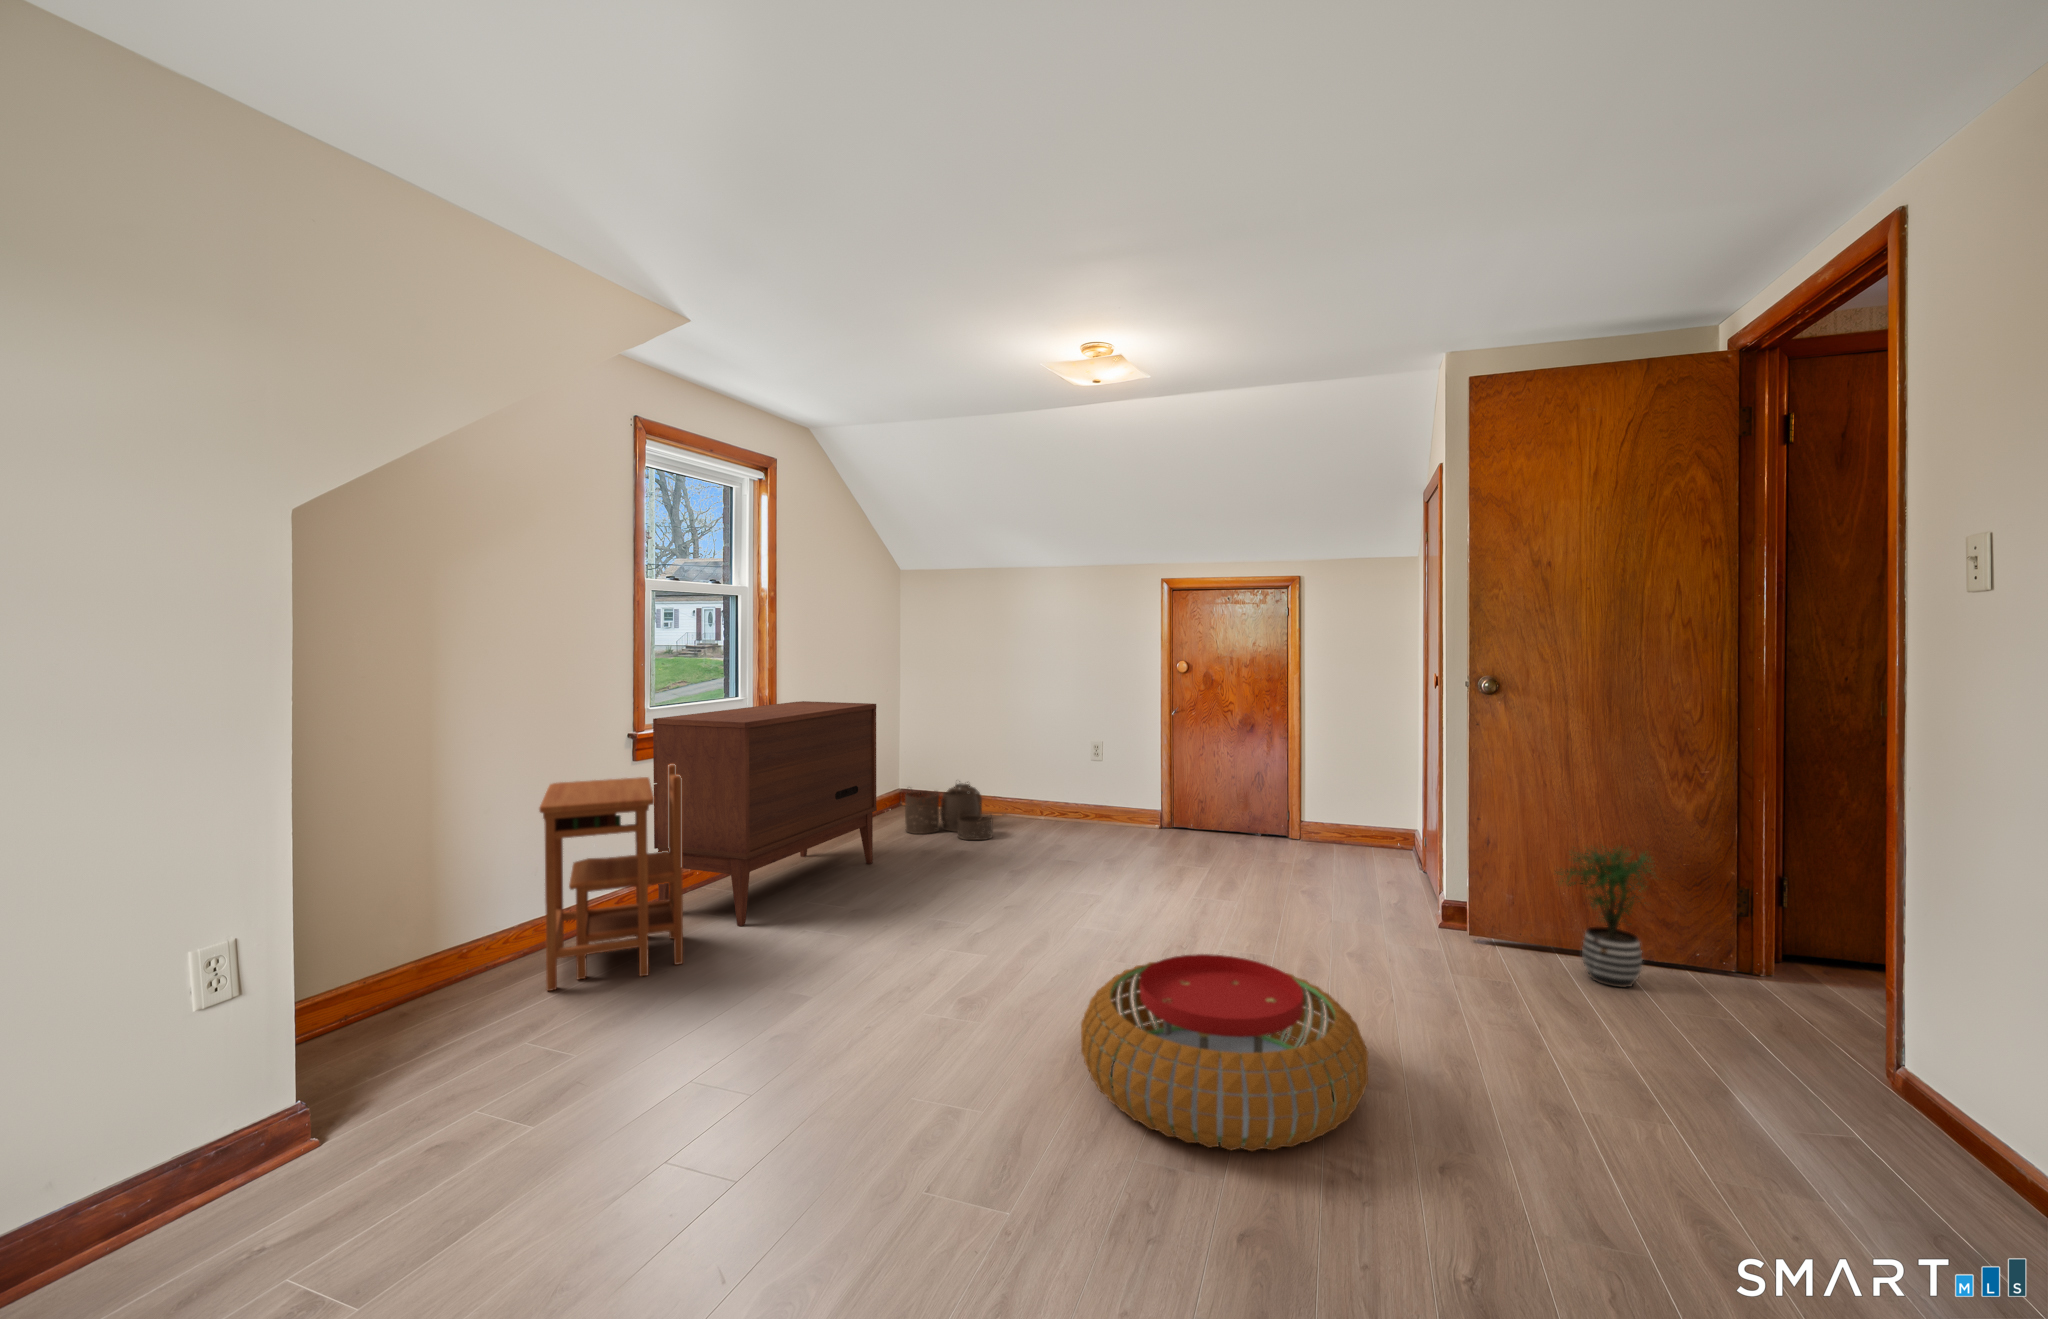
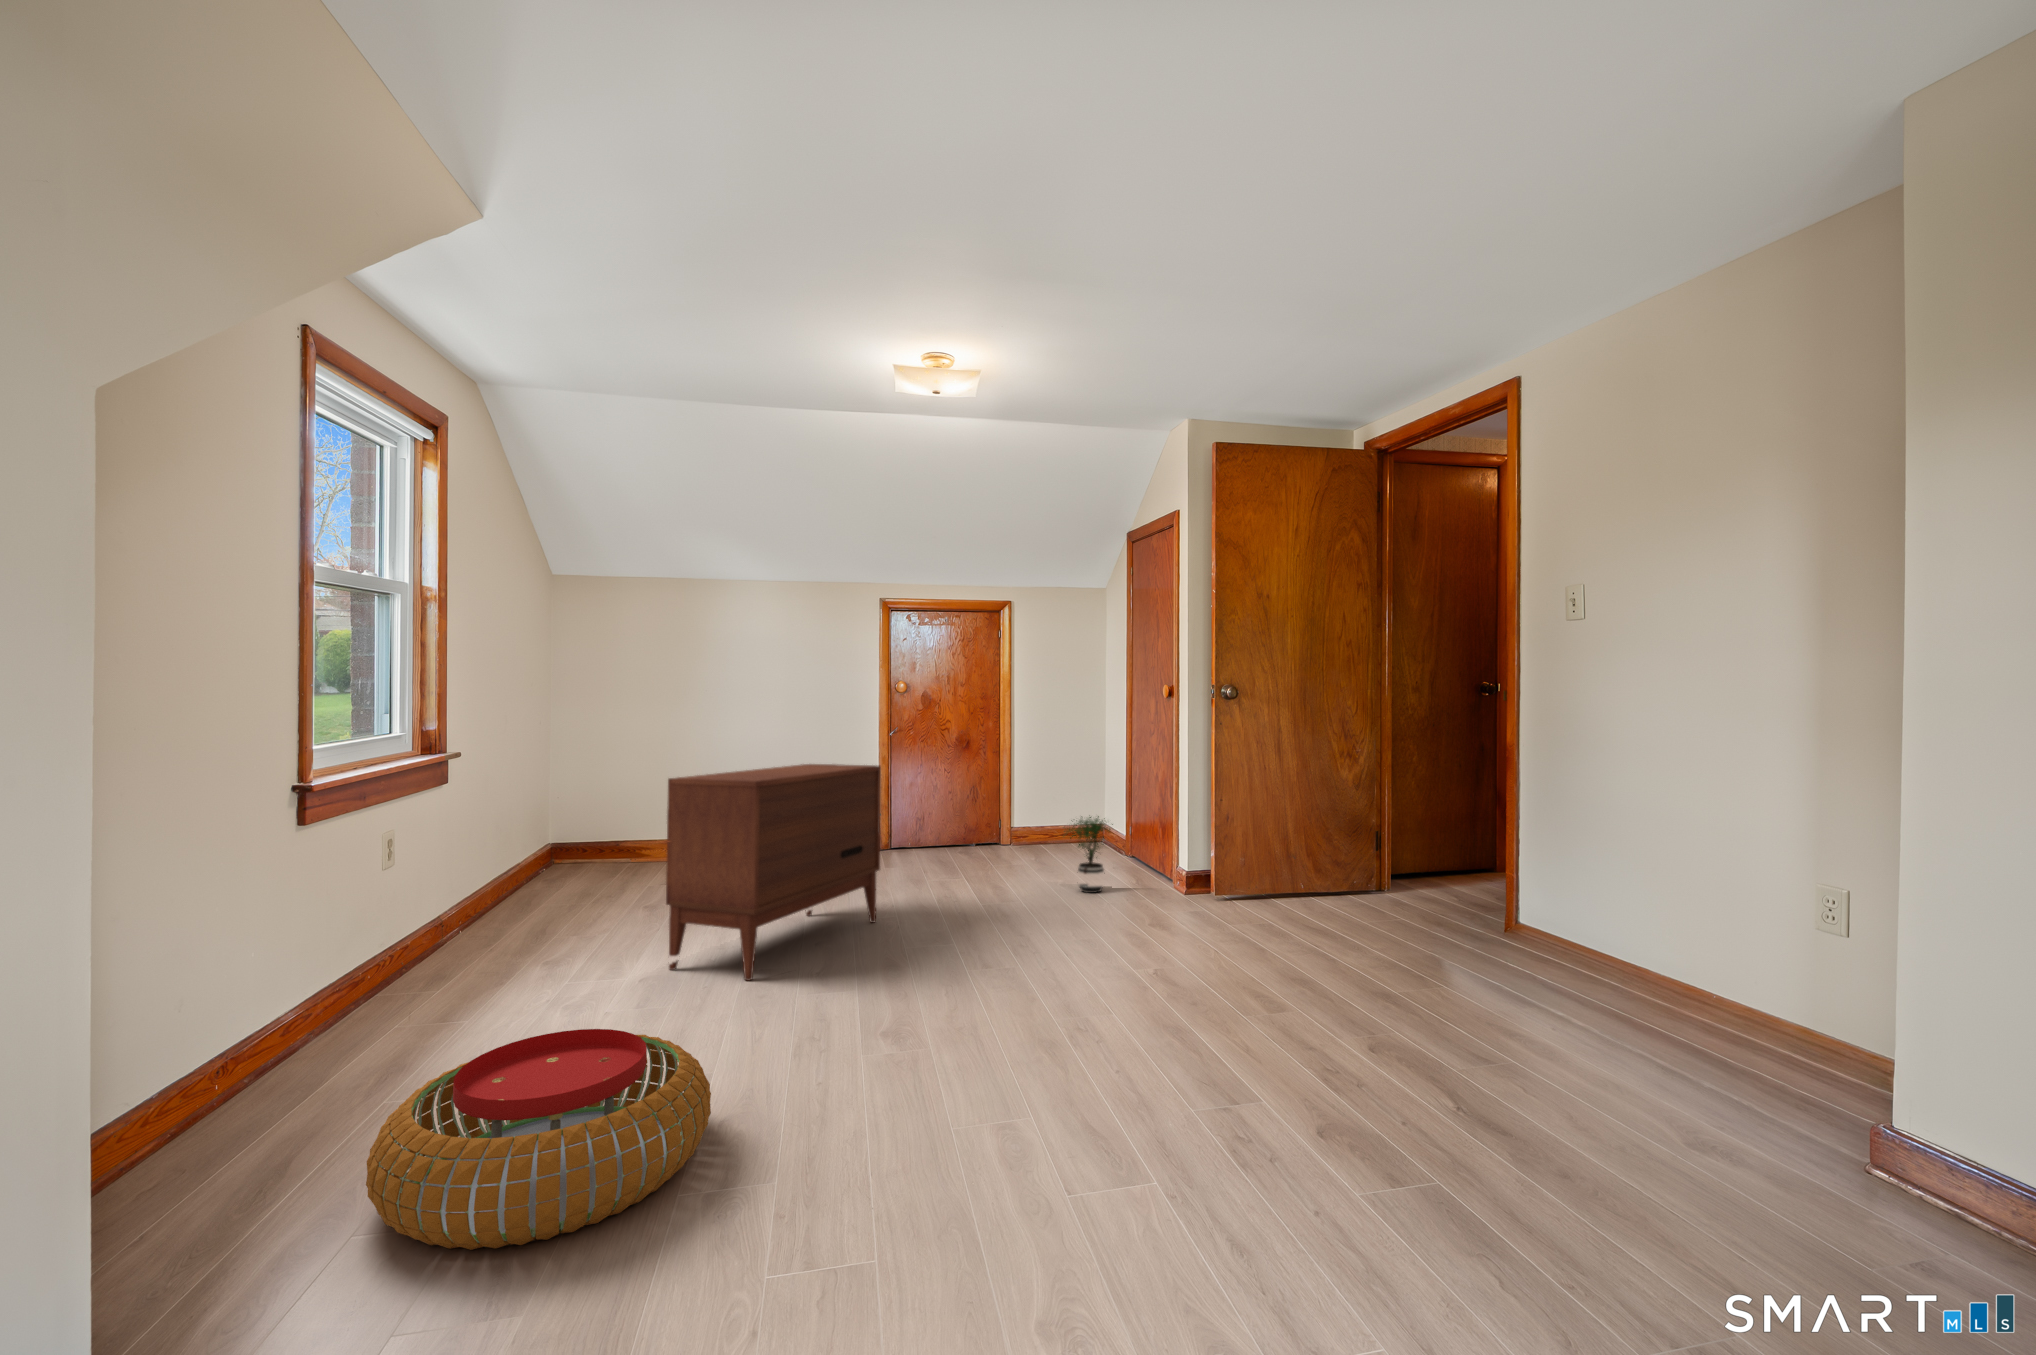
side table: present [539,764,683,991] -> none [560,821,695,1041]
woven basket: present [905,782,993,840] -> none [908,842,993,901]
potted plant: present [1556,846,1657,987] -> present [1064,816,1113,893]
pouf: present [1081,954,1368,1151] -> present [366,1029,711,1250]

